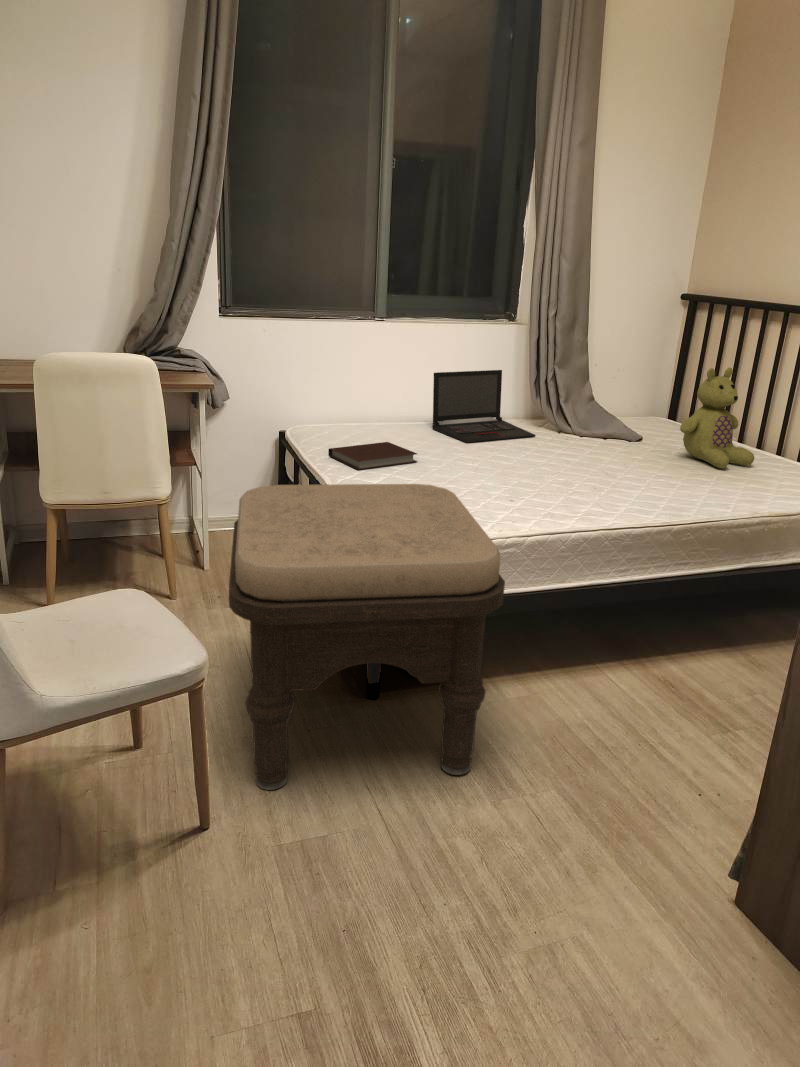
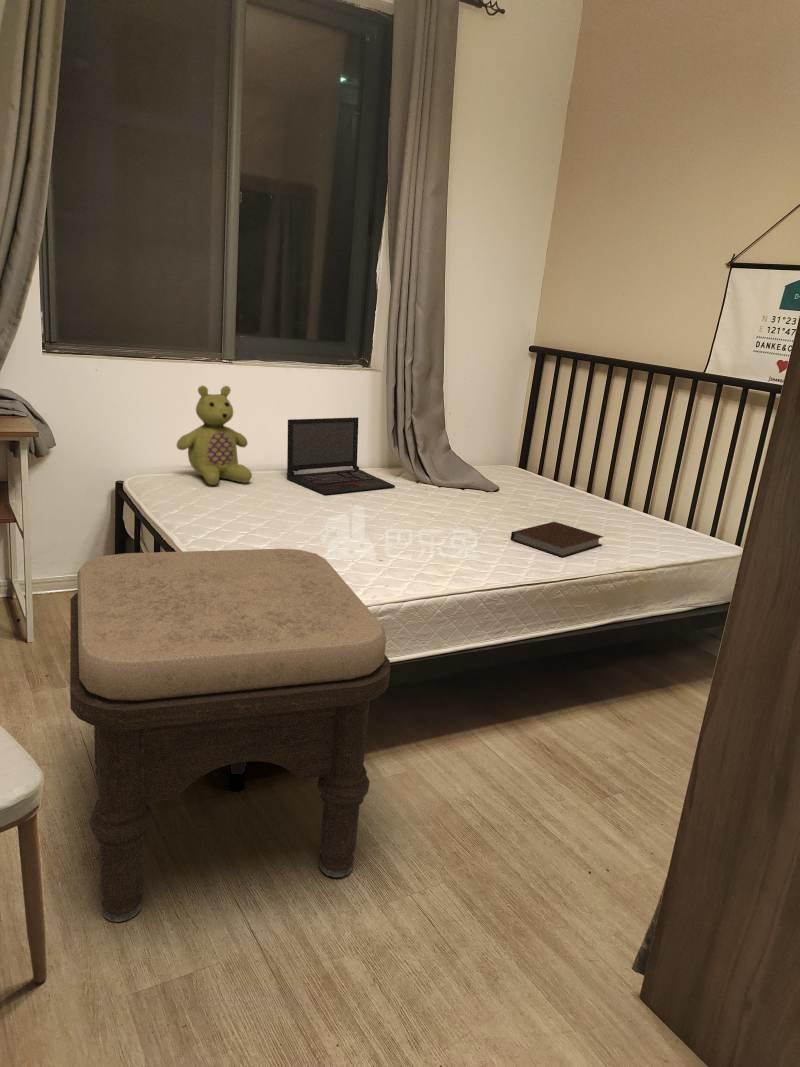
stuffed bear: present [680,368,754,468] -> present [177,386,252,485]
notebook: present [328,442,417,470] -> present [511,522,603,557]

